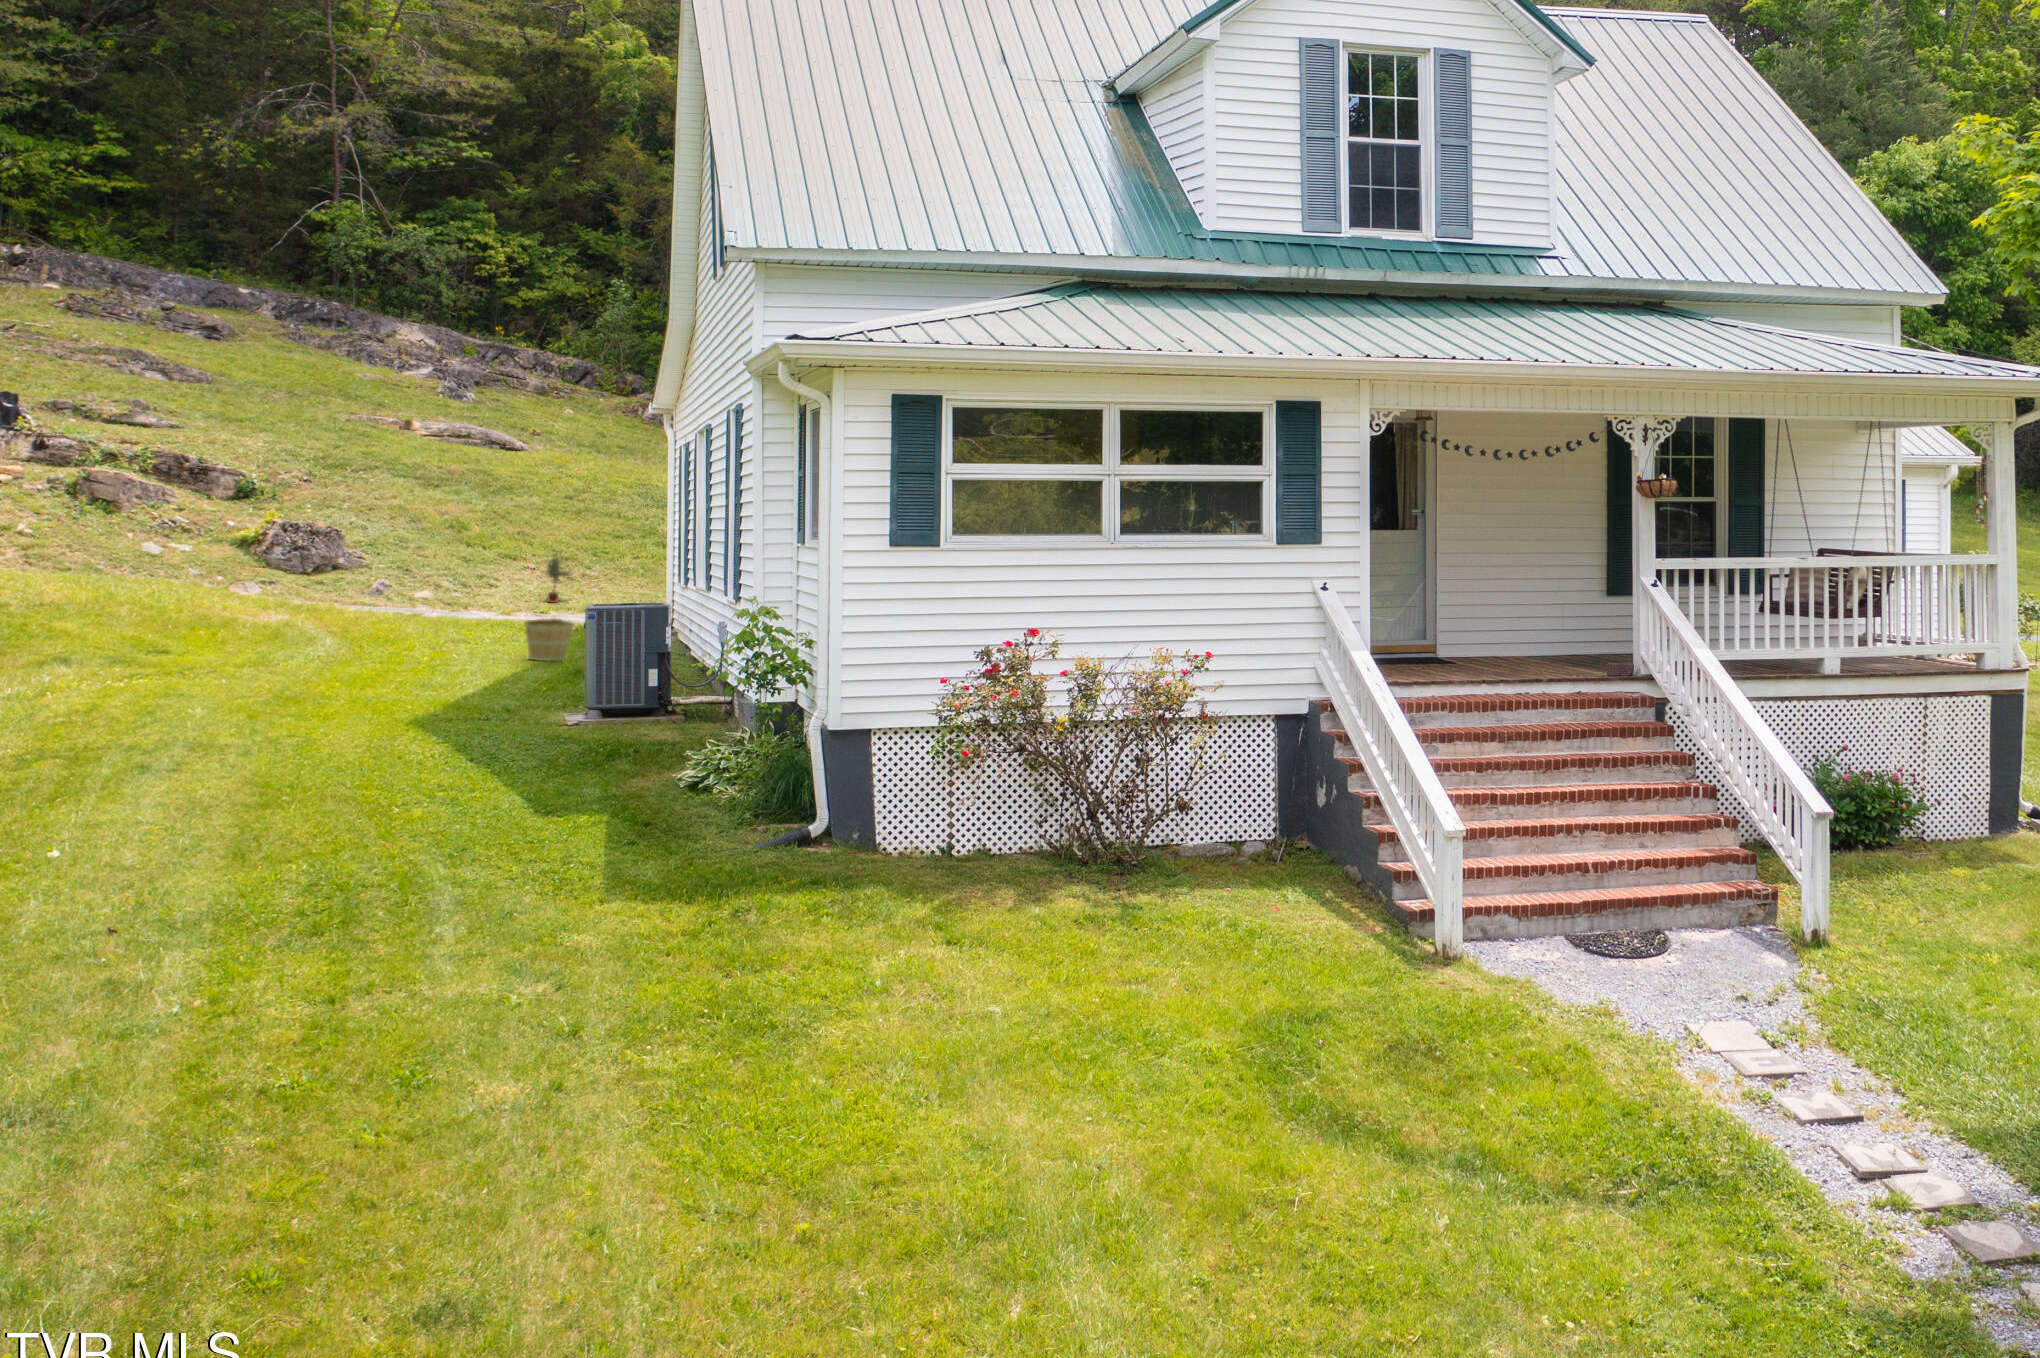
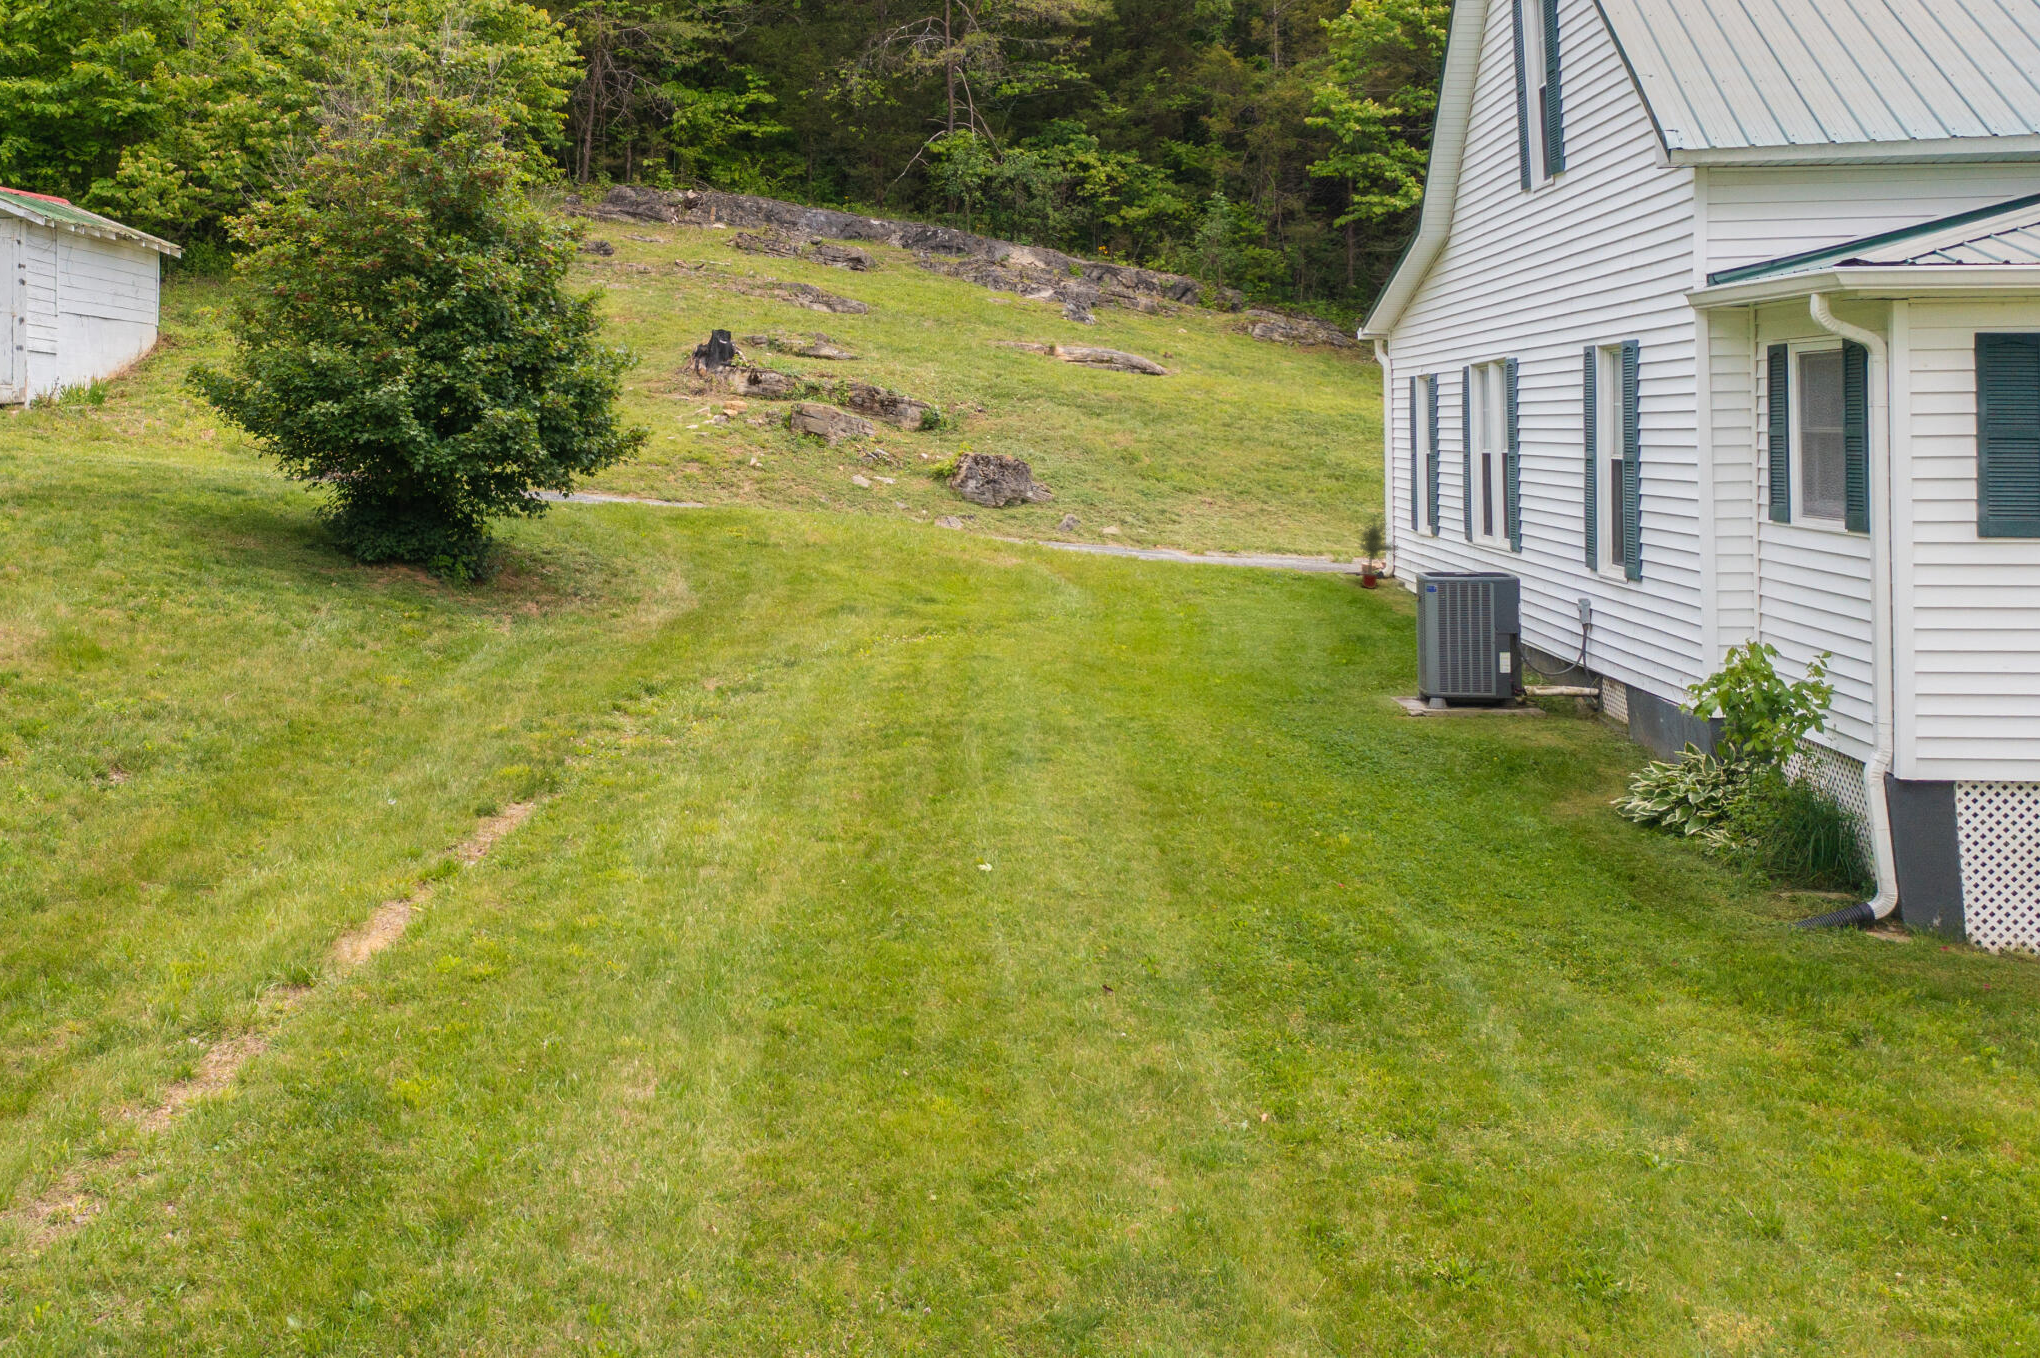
wooden bucket: present [524,619,575,661] -> none [1535,657,1625,738]

